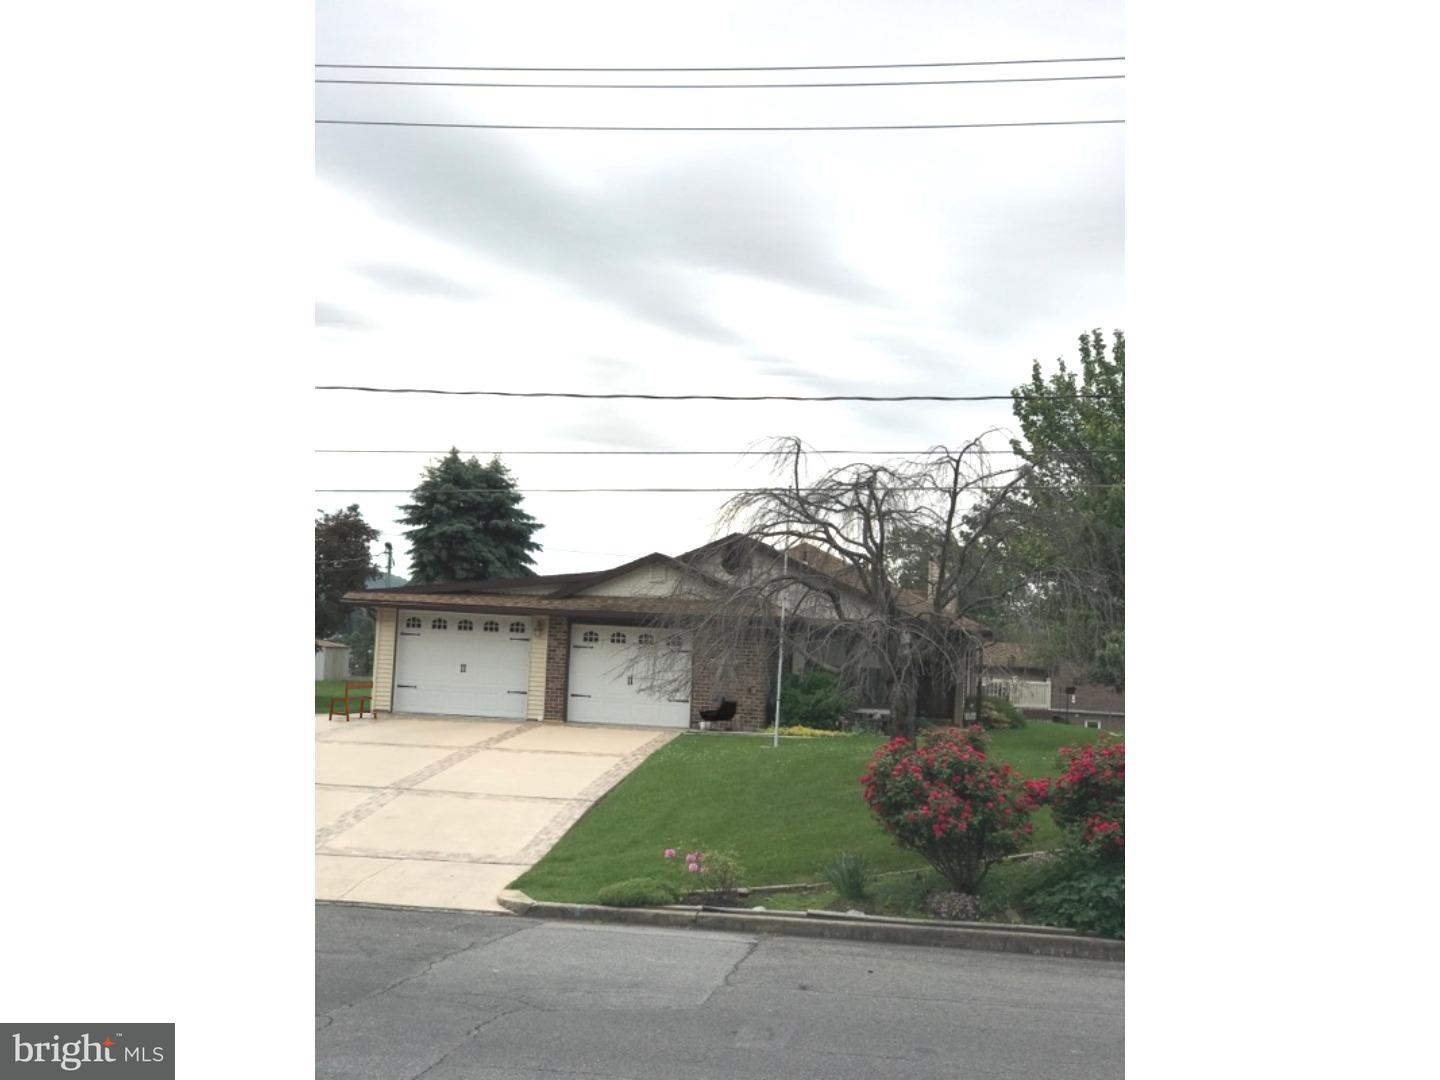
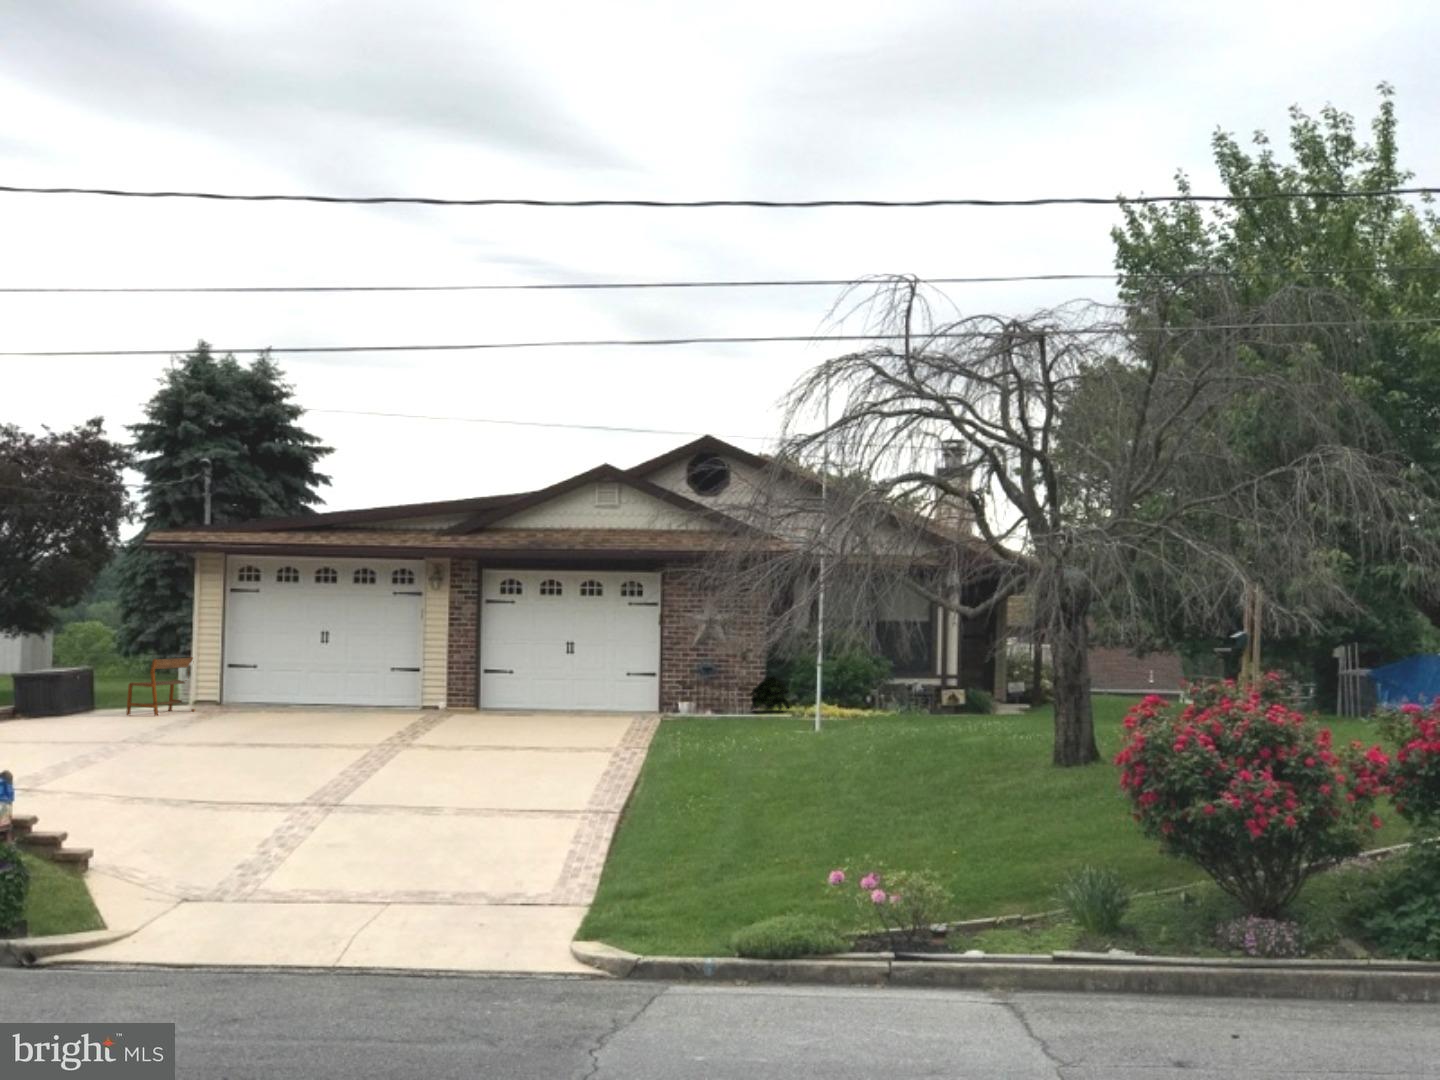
lounge chair: present [699,701,737,730] -> none [672,673,725,715]
potted plant: none [755,704,785,730] -> present [751,677,789,710]

